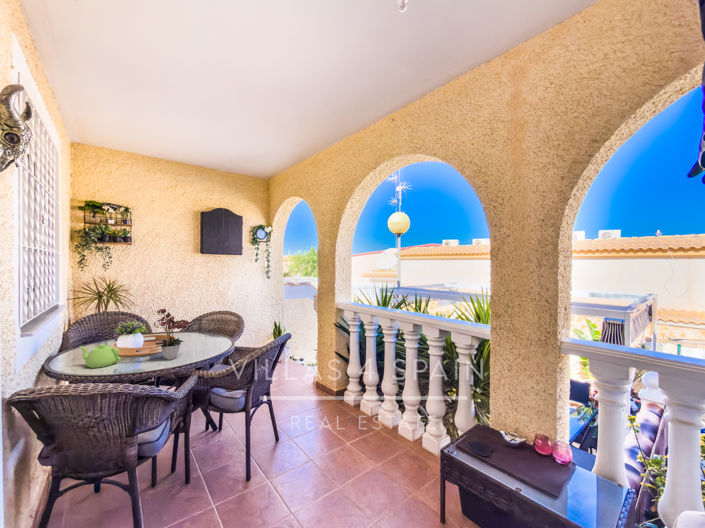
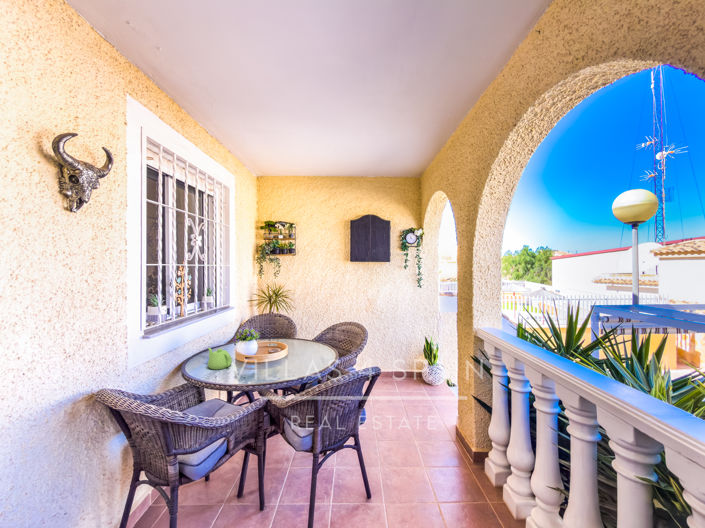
flower arrangement: present [154,309,189,360] -> none [247,320,285,374]

